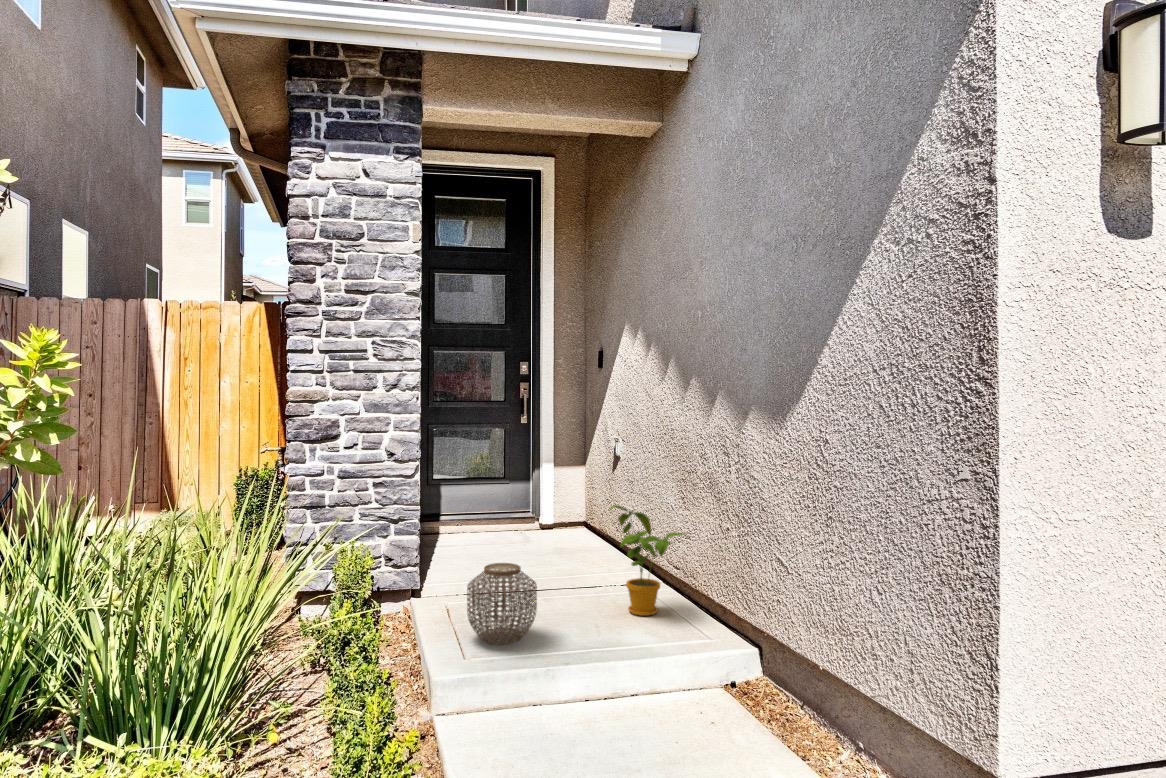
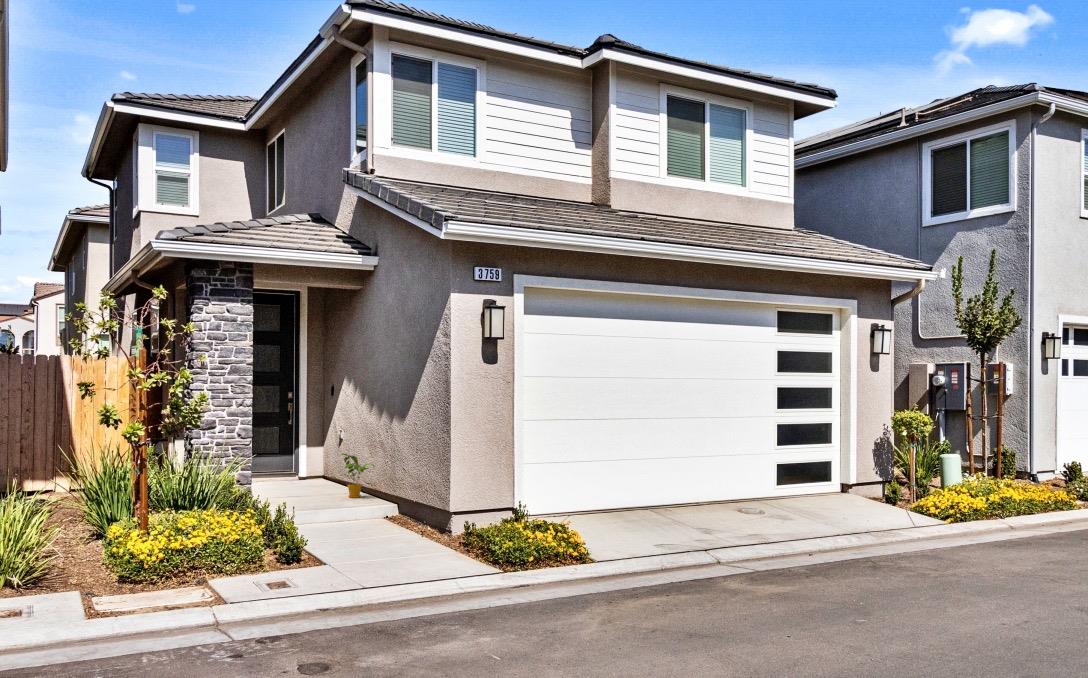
woven basket: present [467,563,537,645] -> none [284,475,312,505]

